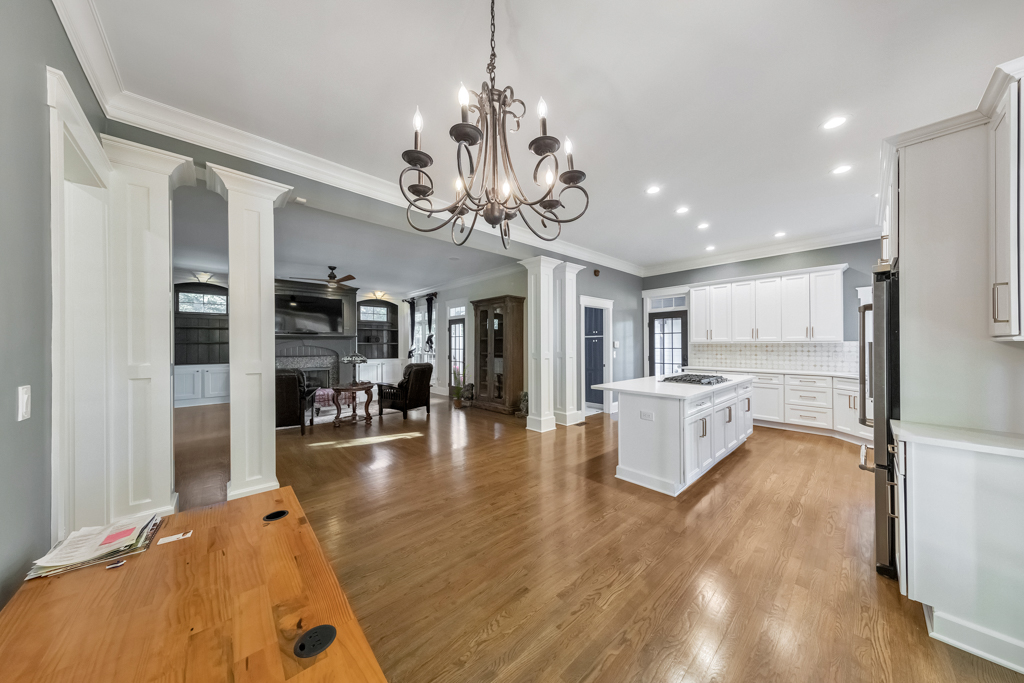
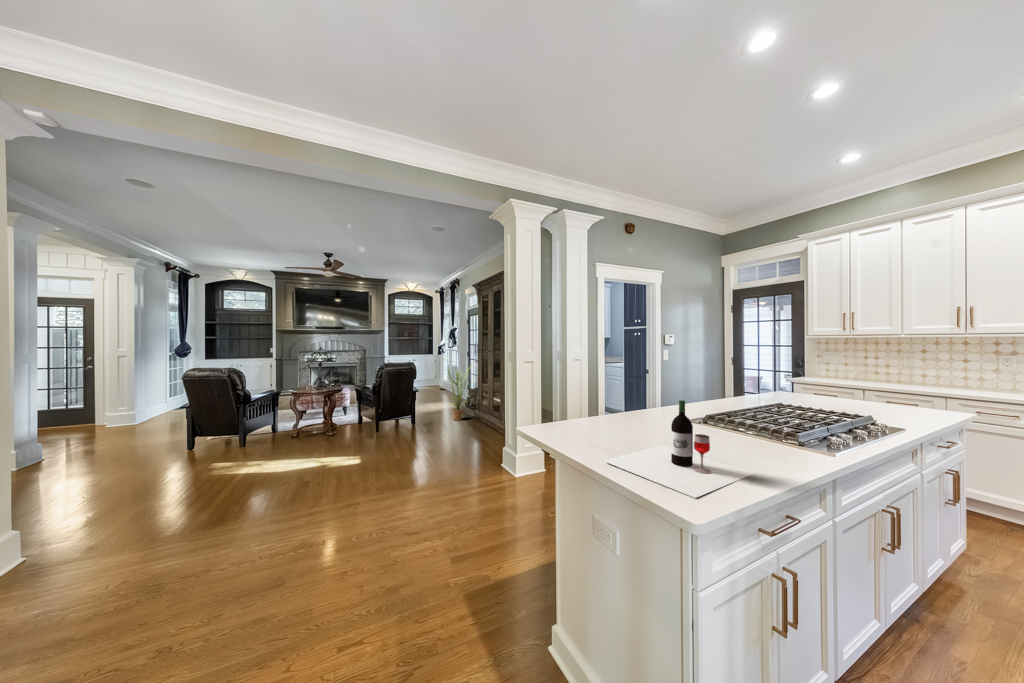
wine bottle: none [651,368,697,393] -> present [604,400,752,498]

